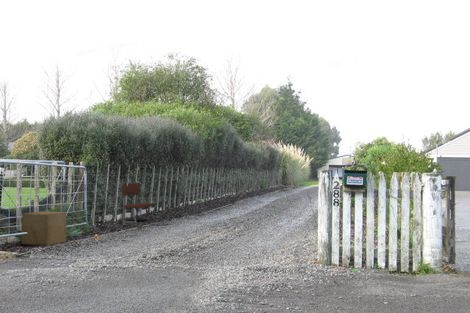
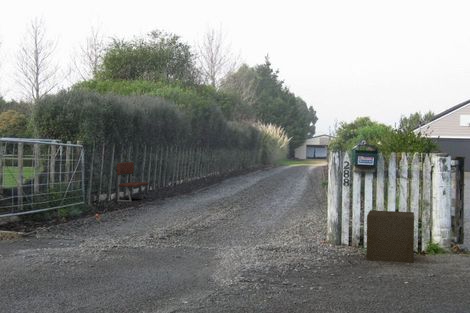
cardboard box: present [22,211,66,245] -> present [366,210,414,263]

